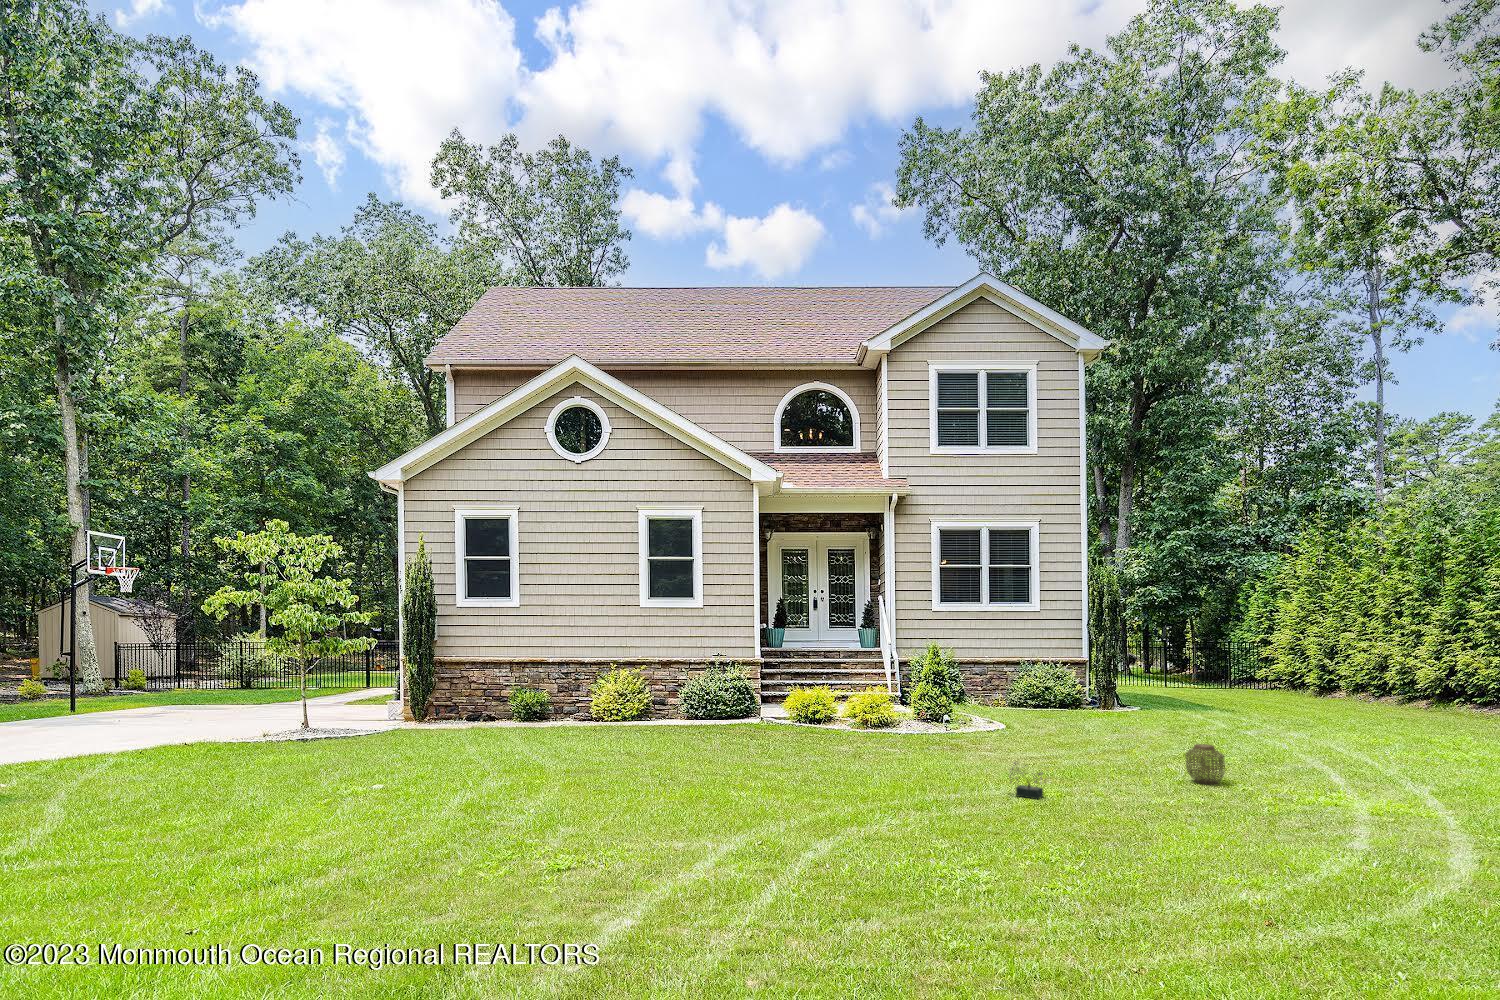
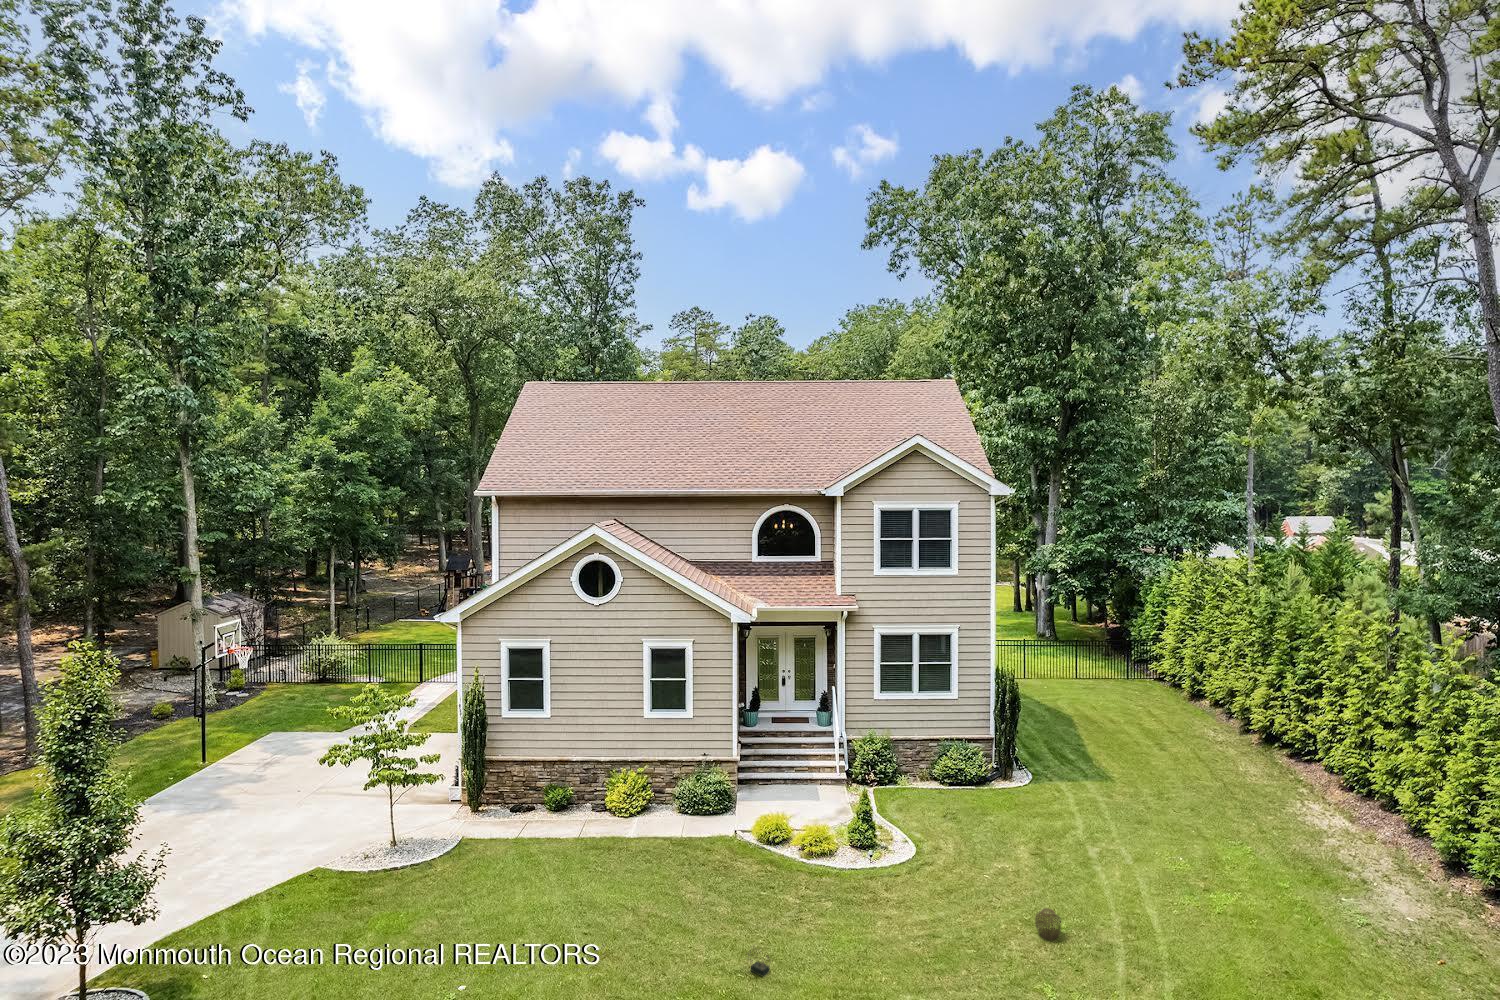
decorative plant: present [1009,762,1046,799] -> present [748,951,770,977]

